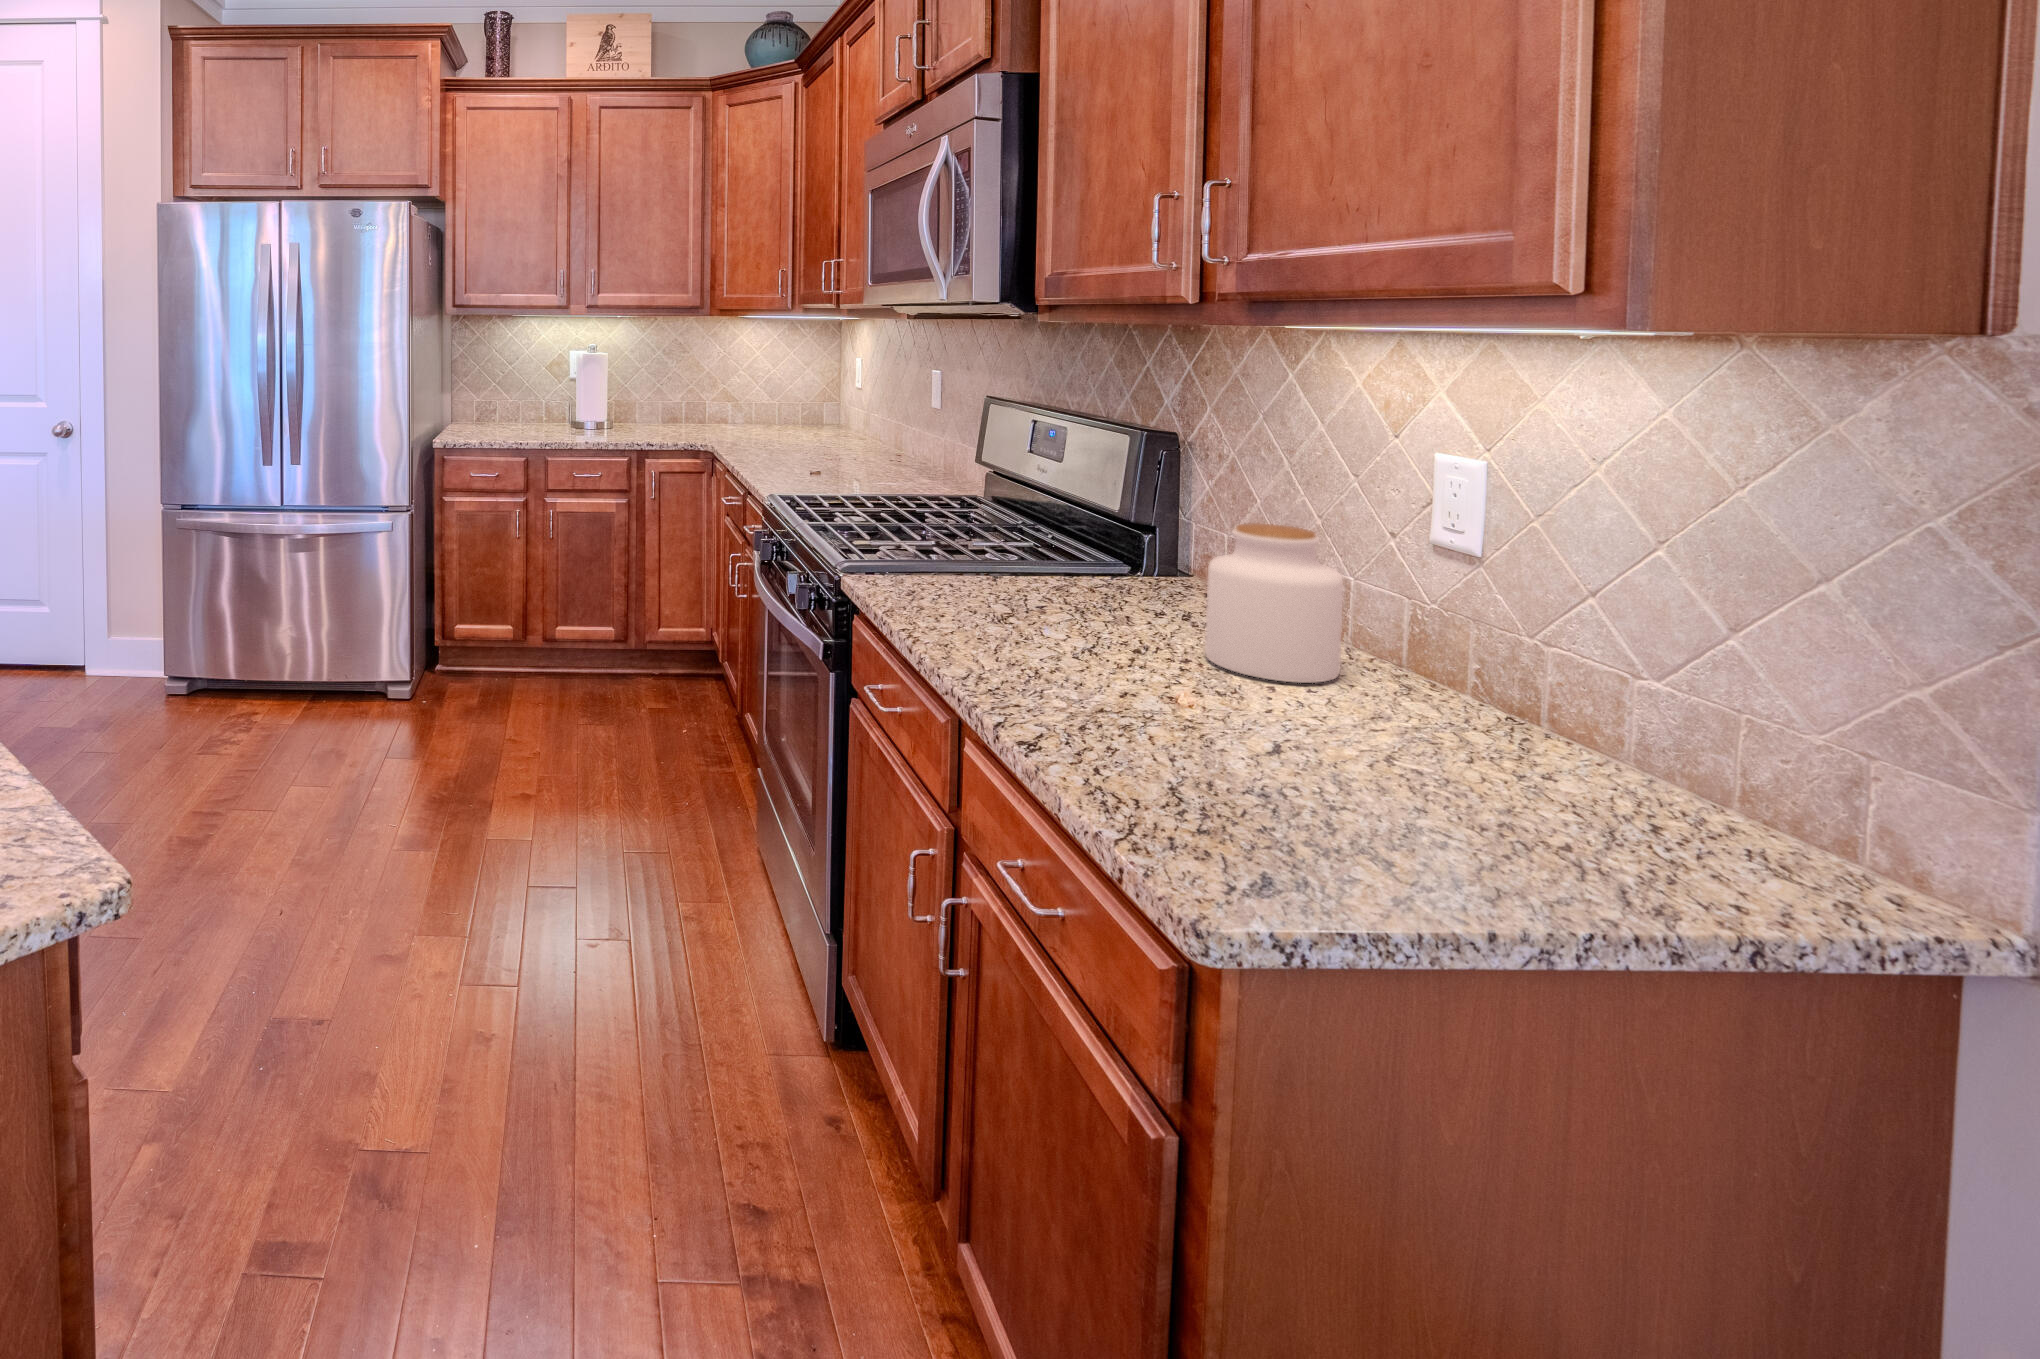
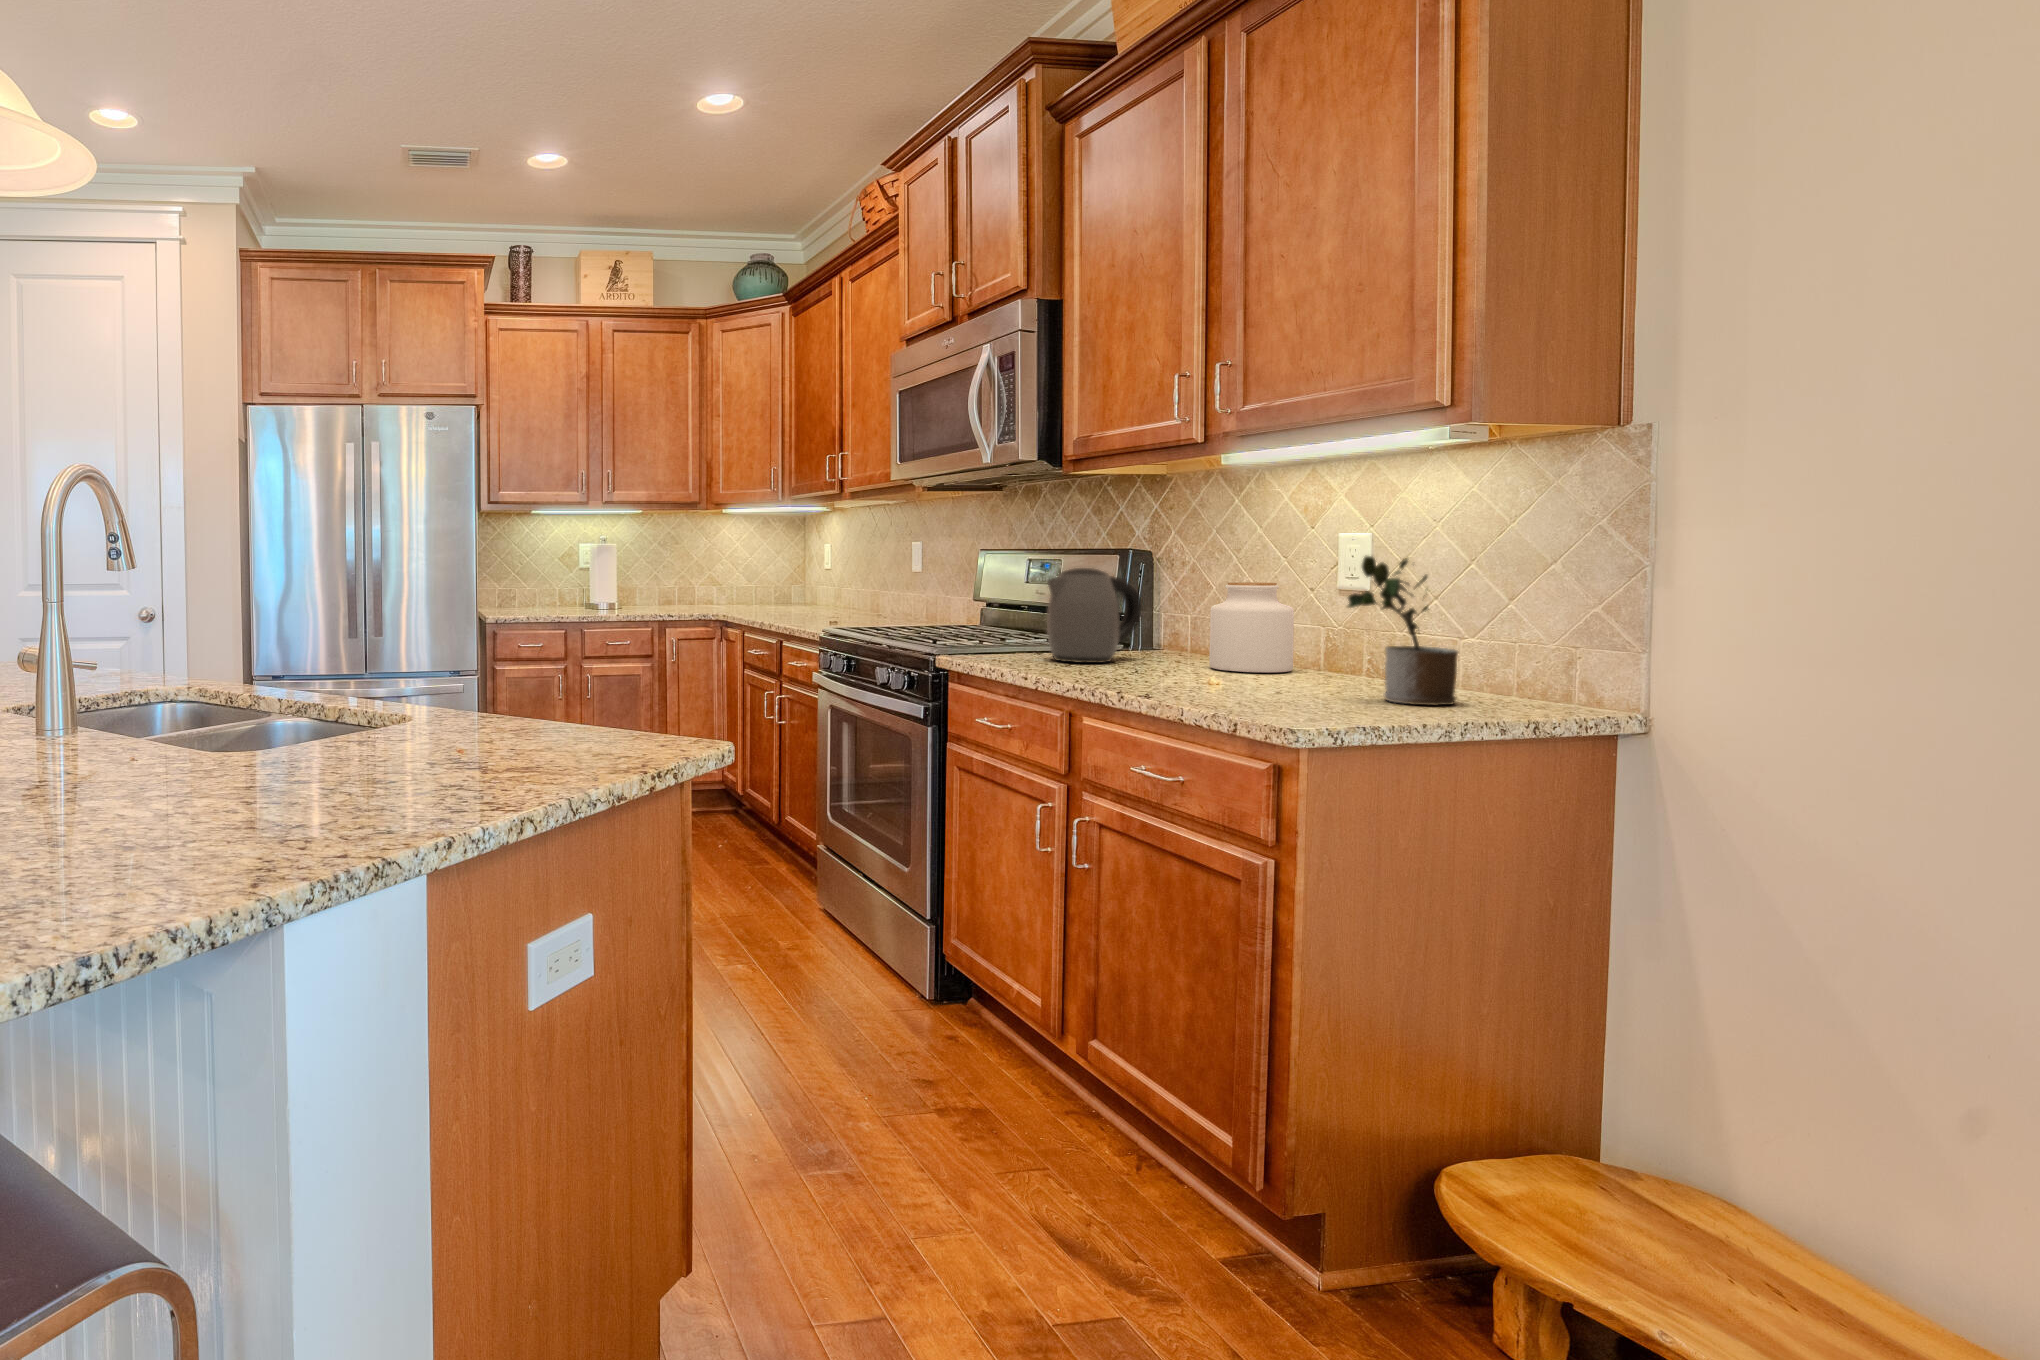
kettle: none [966,478,1116,626] -> present [1047,568,1142,663]
potted plant: none [1384,554,1605,855] -> present [1348,556,1458,706]

